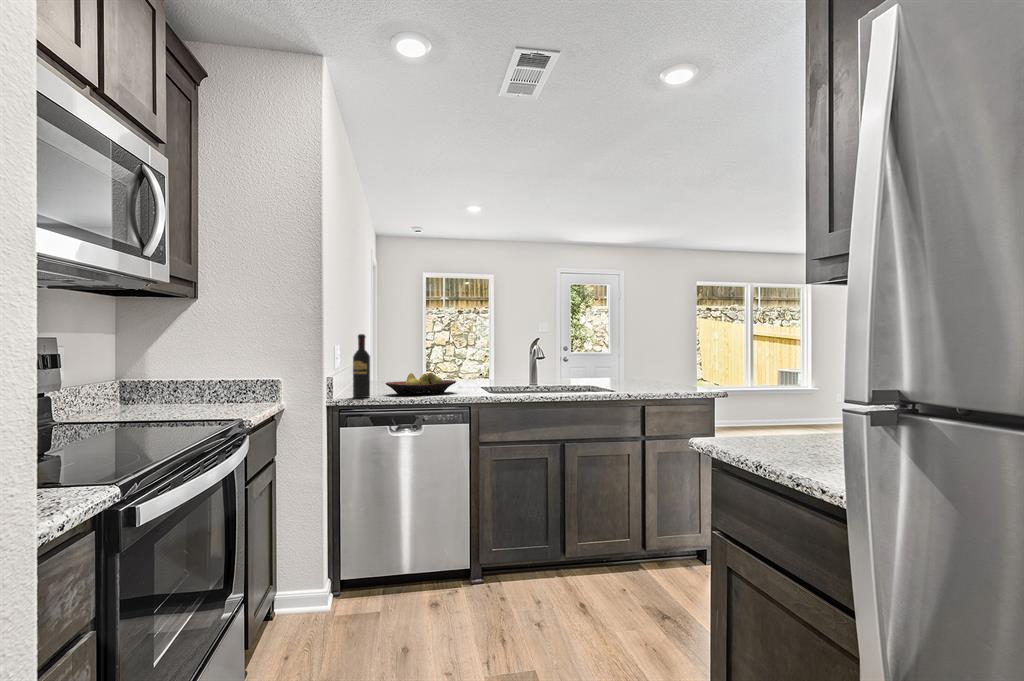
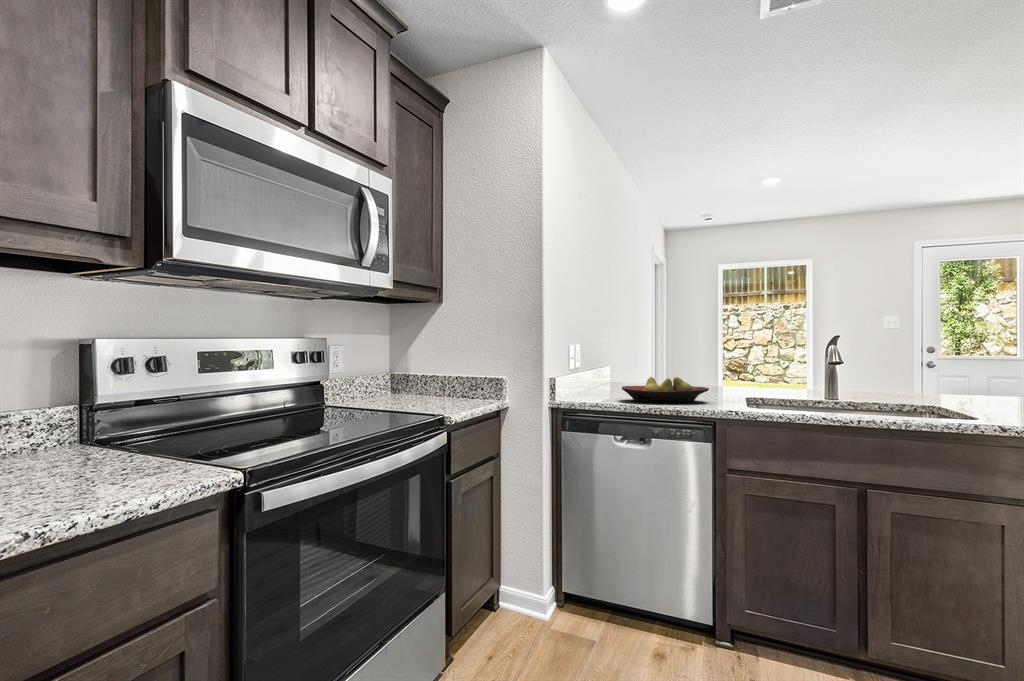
wine bottle: present [353,334,370,398] -> none [581,333,599,402]

